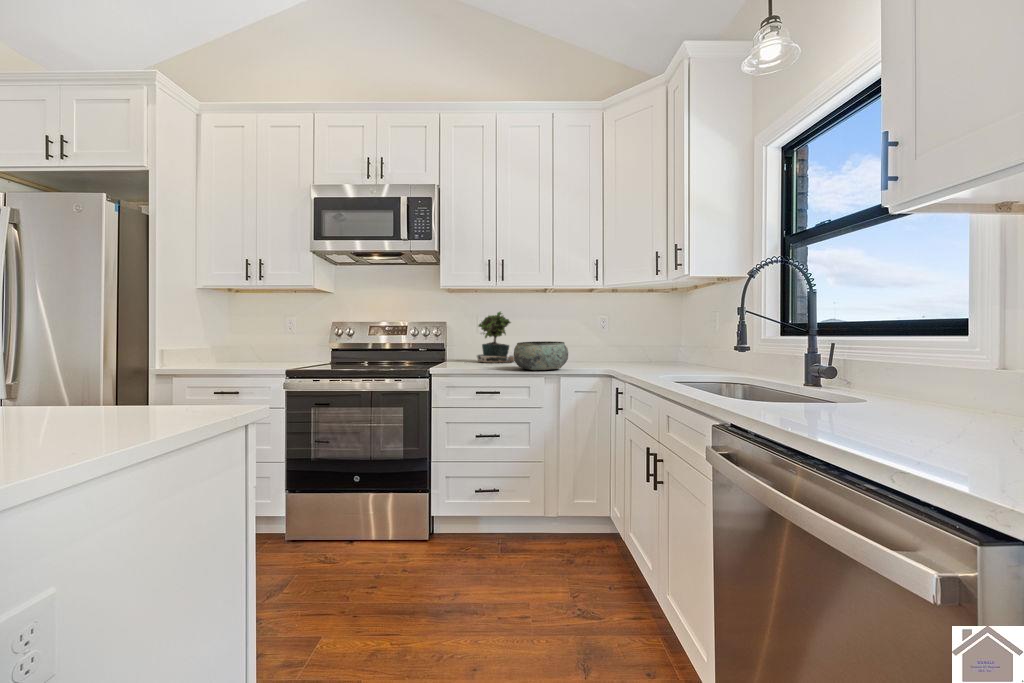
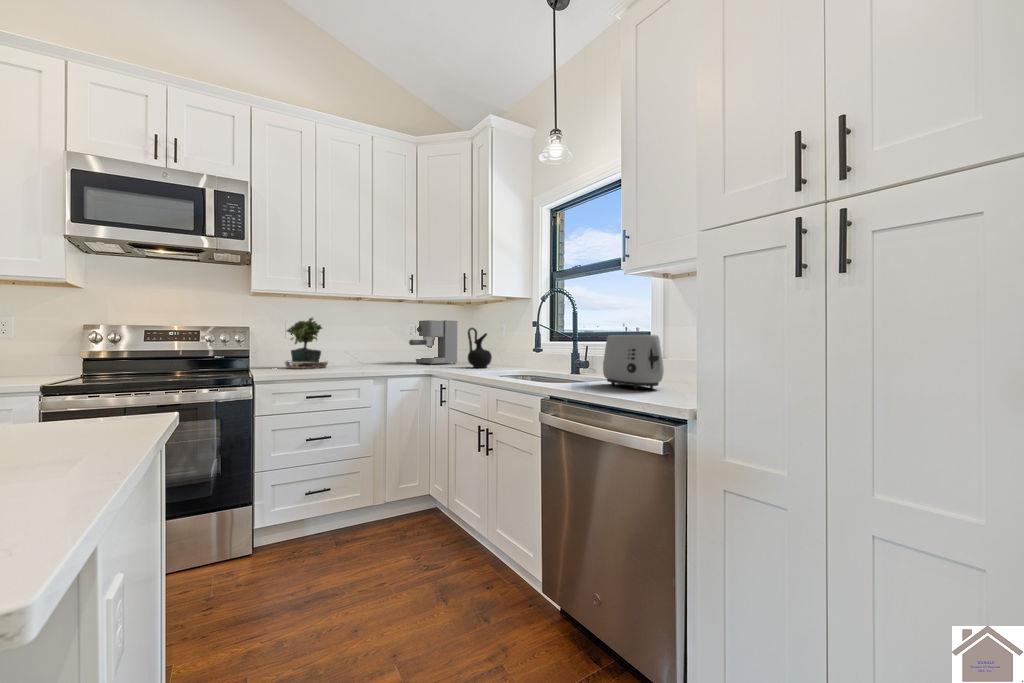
coffee maker: none [600,311,659,362] -> present [409,320,457,365]
ceramic jug: none [661,319,693,369] -> present [468,328,492,368]
toaster: none [844,326,990,433] -> present [603,335,664,389]
bowl: present [514,341,568,370] -> none [342,346,395,373]

